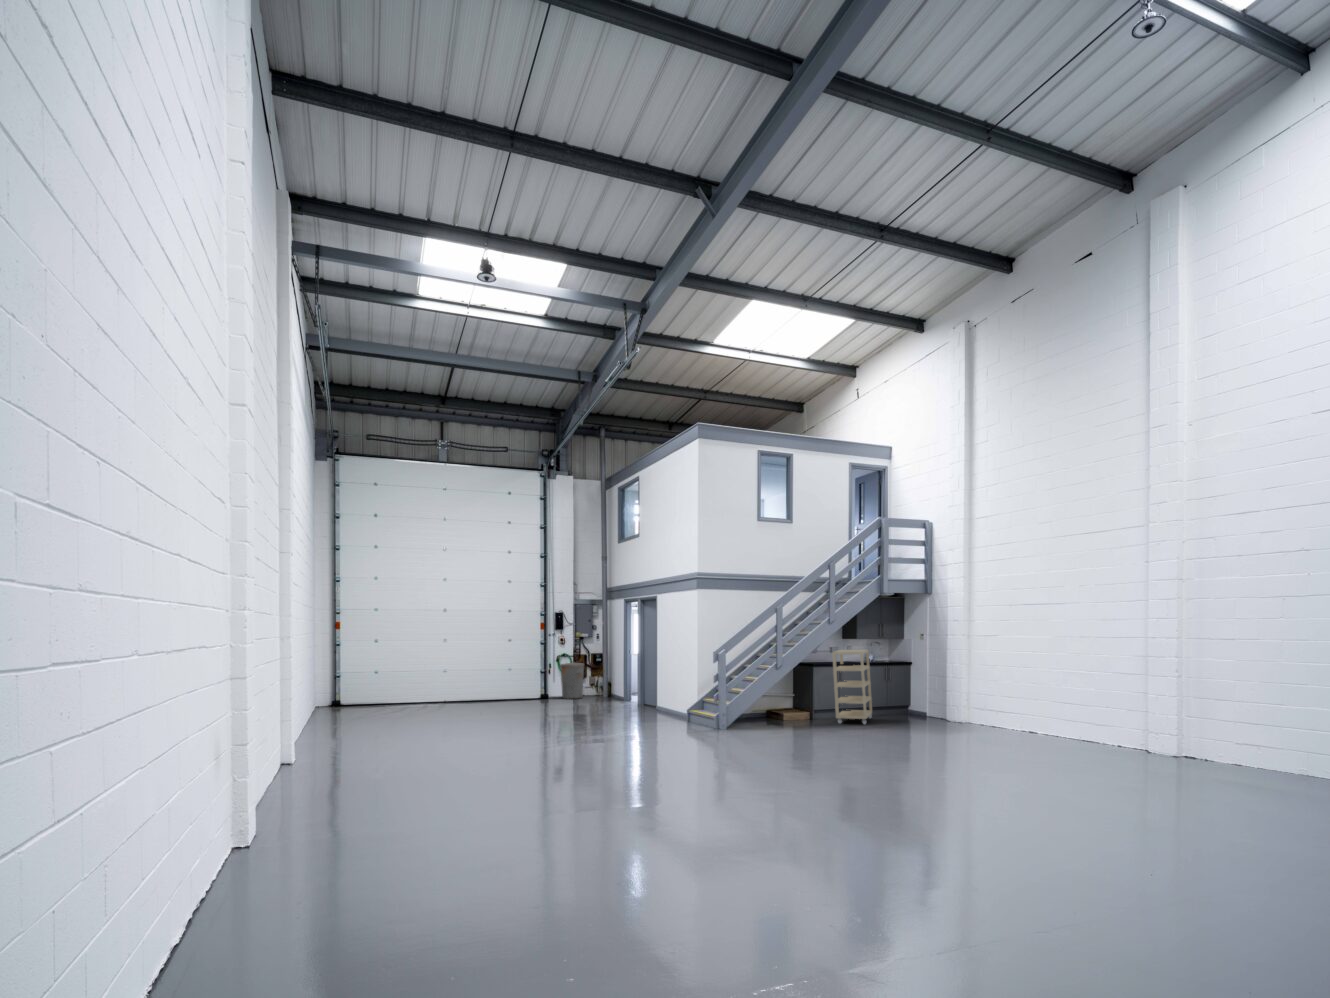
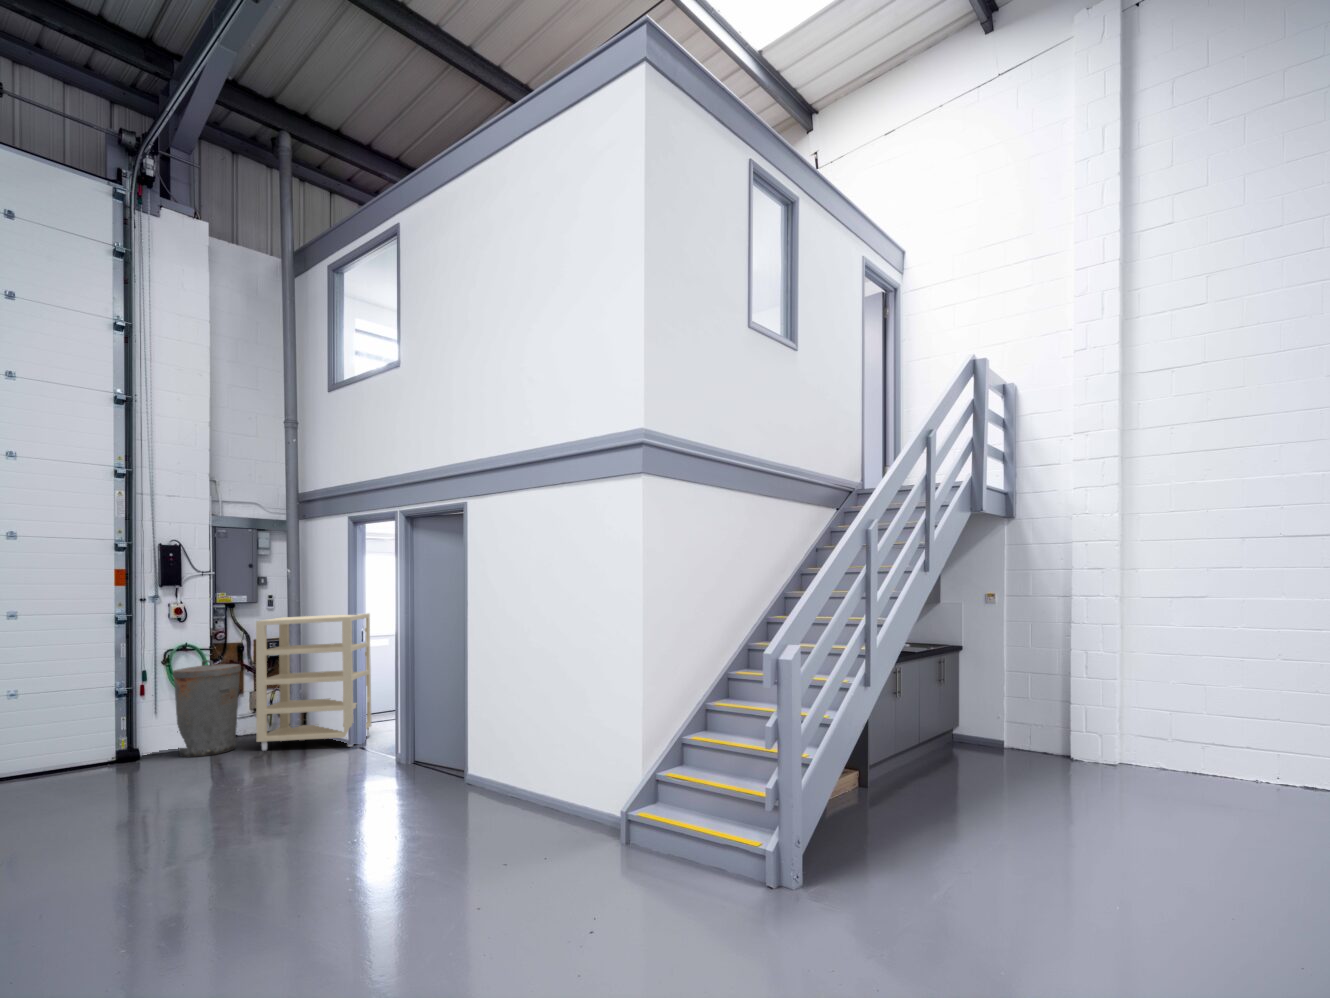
shelving unit: present [832,649,872,724] -> present [256,613,371,751]

